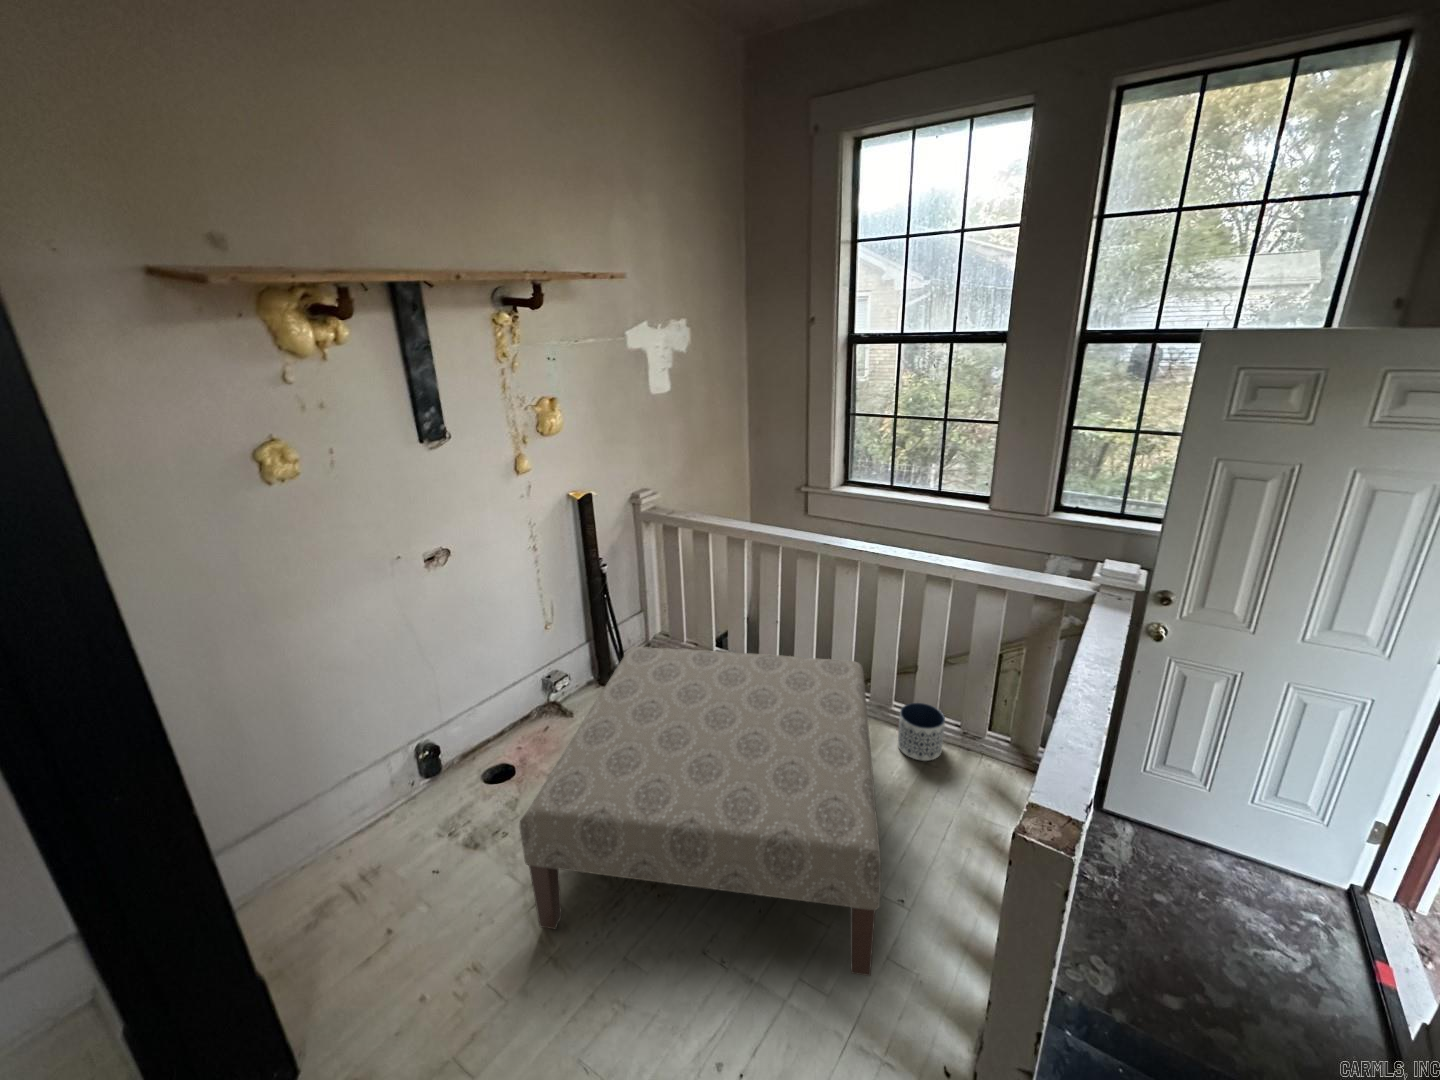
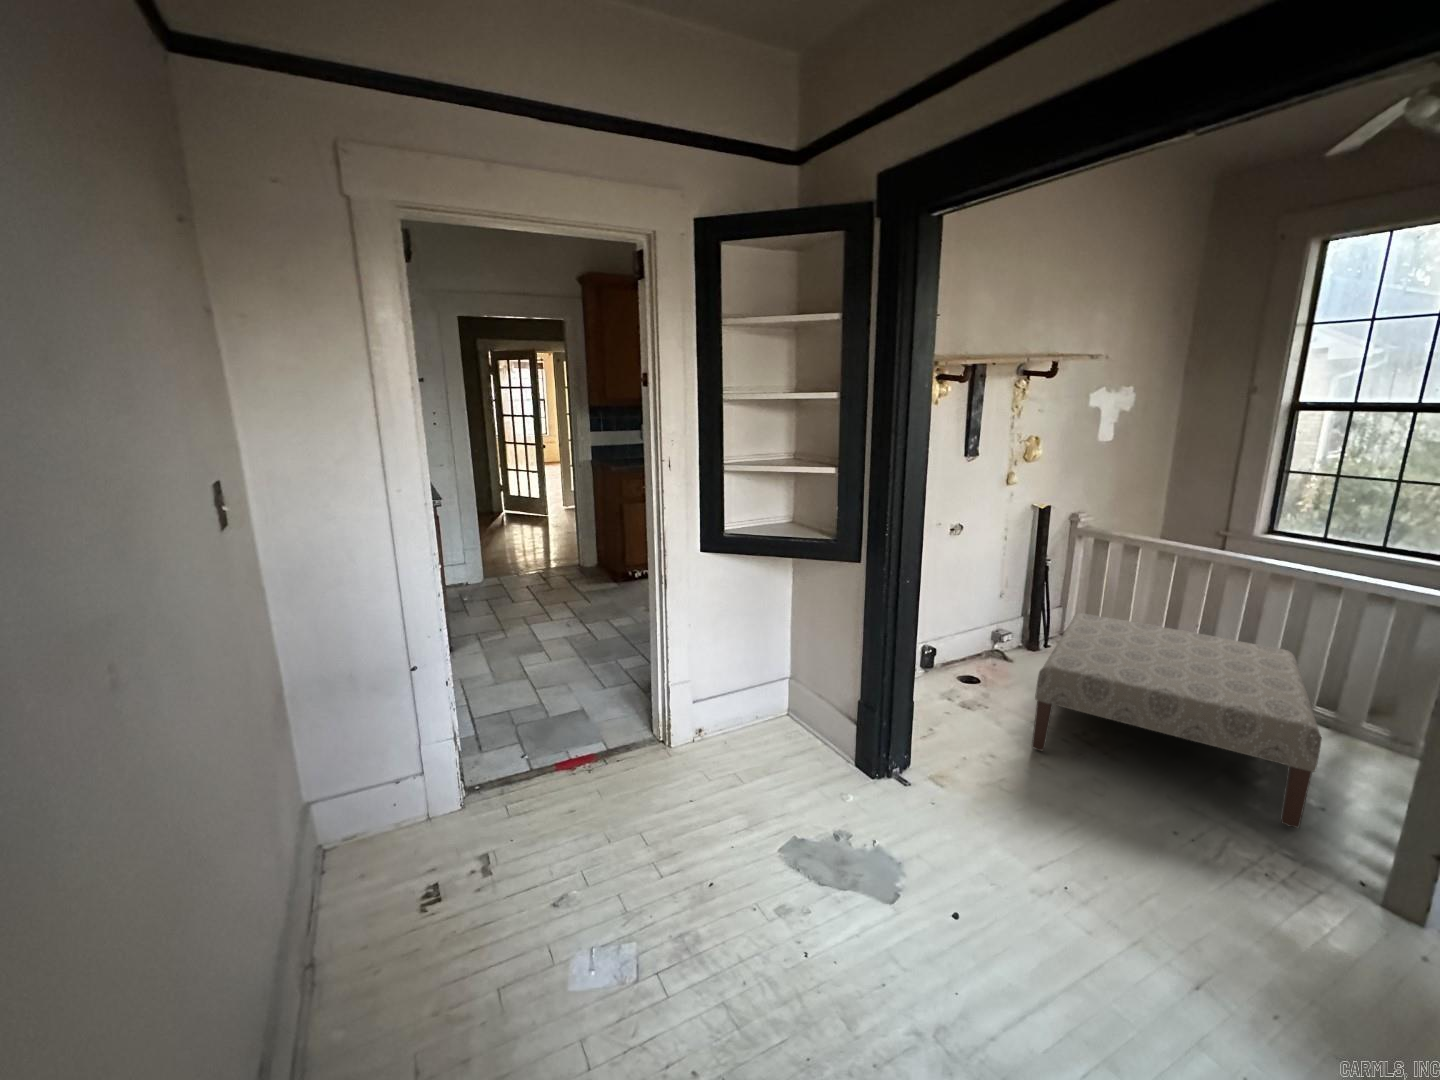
planter: present [898,703,945,761] -> none [1322,703,1380,750]

